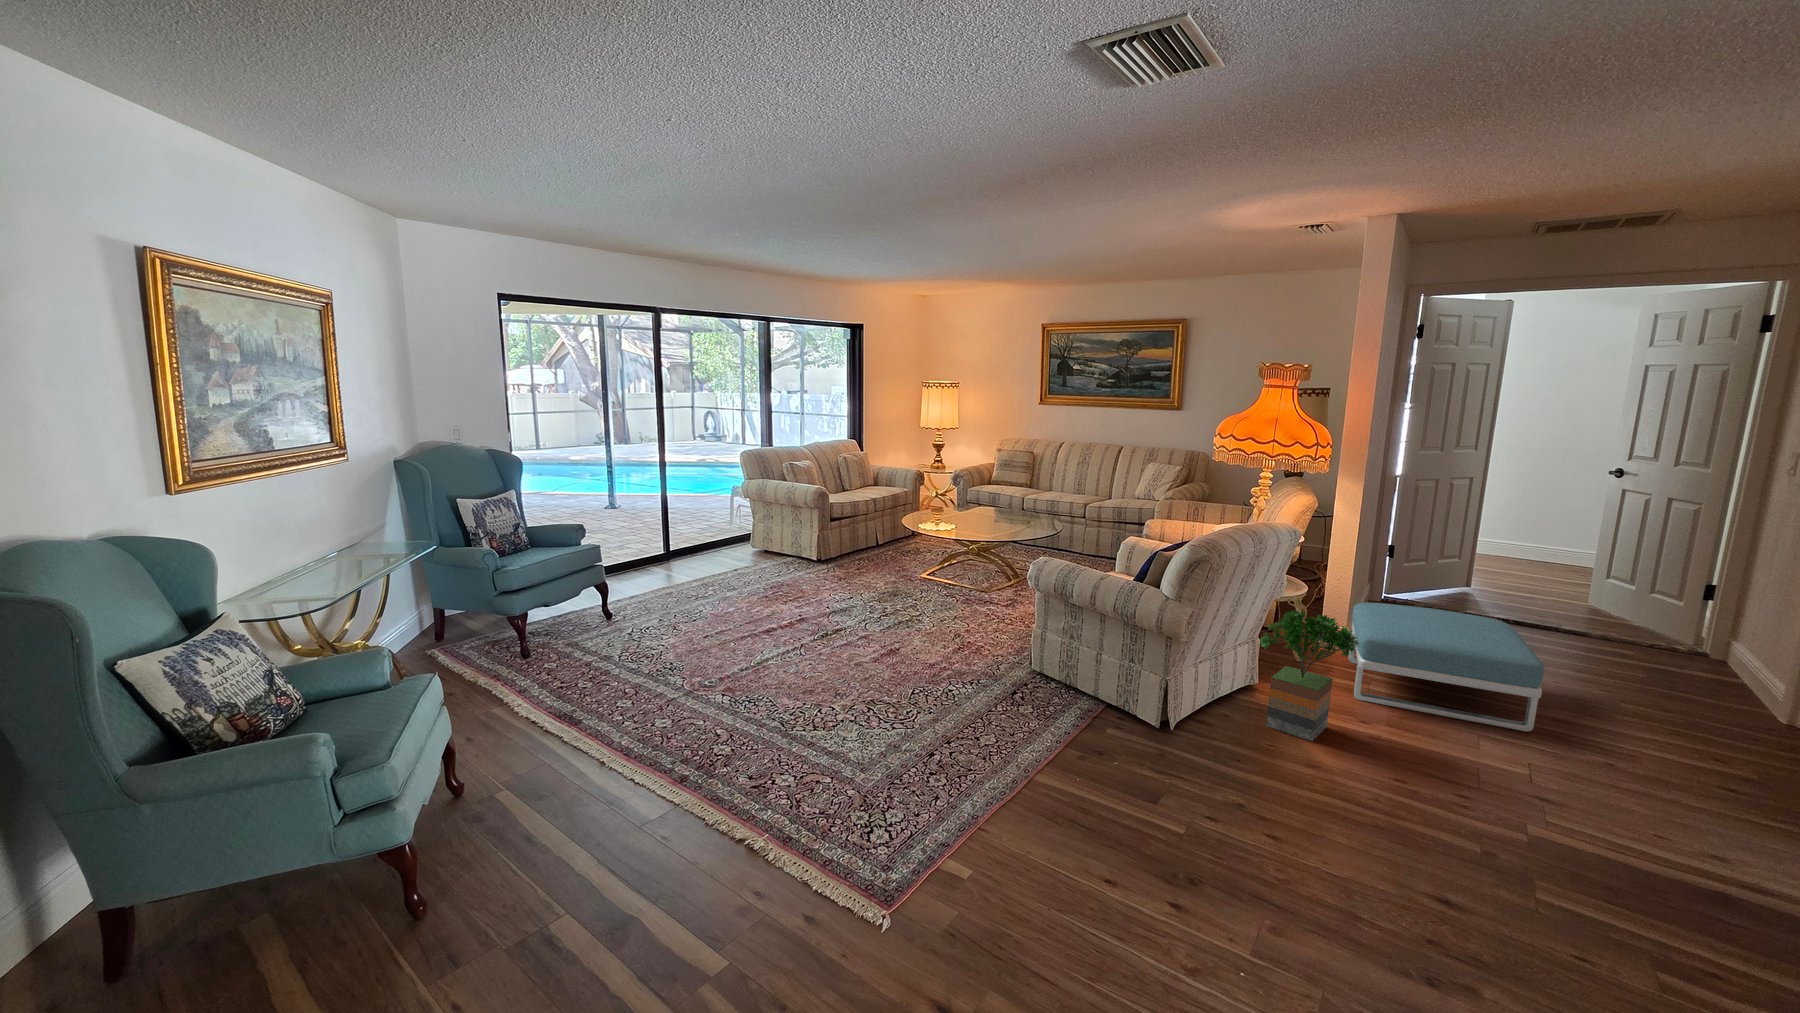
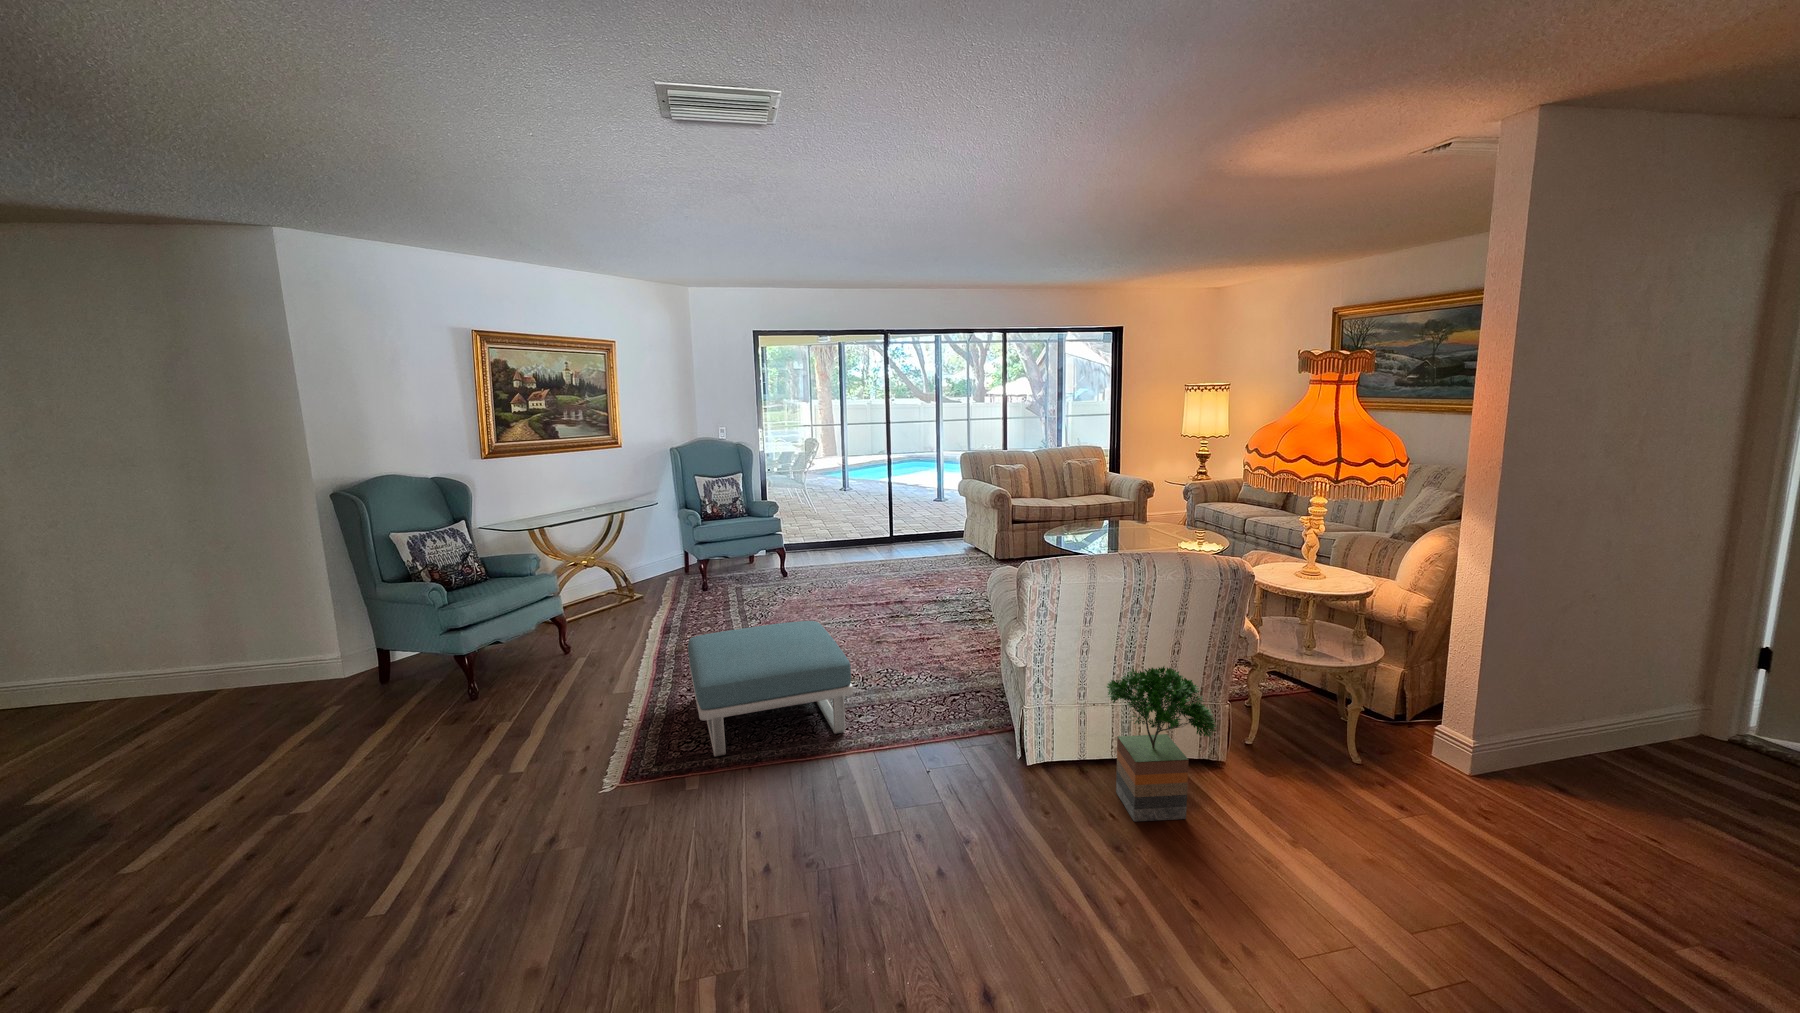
footstool: present [1348,603,1544,732] -> present [688,621,853,756]

